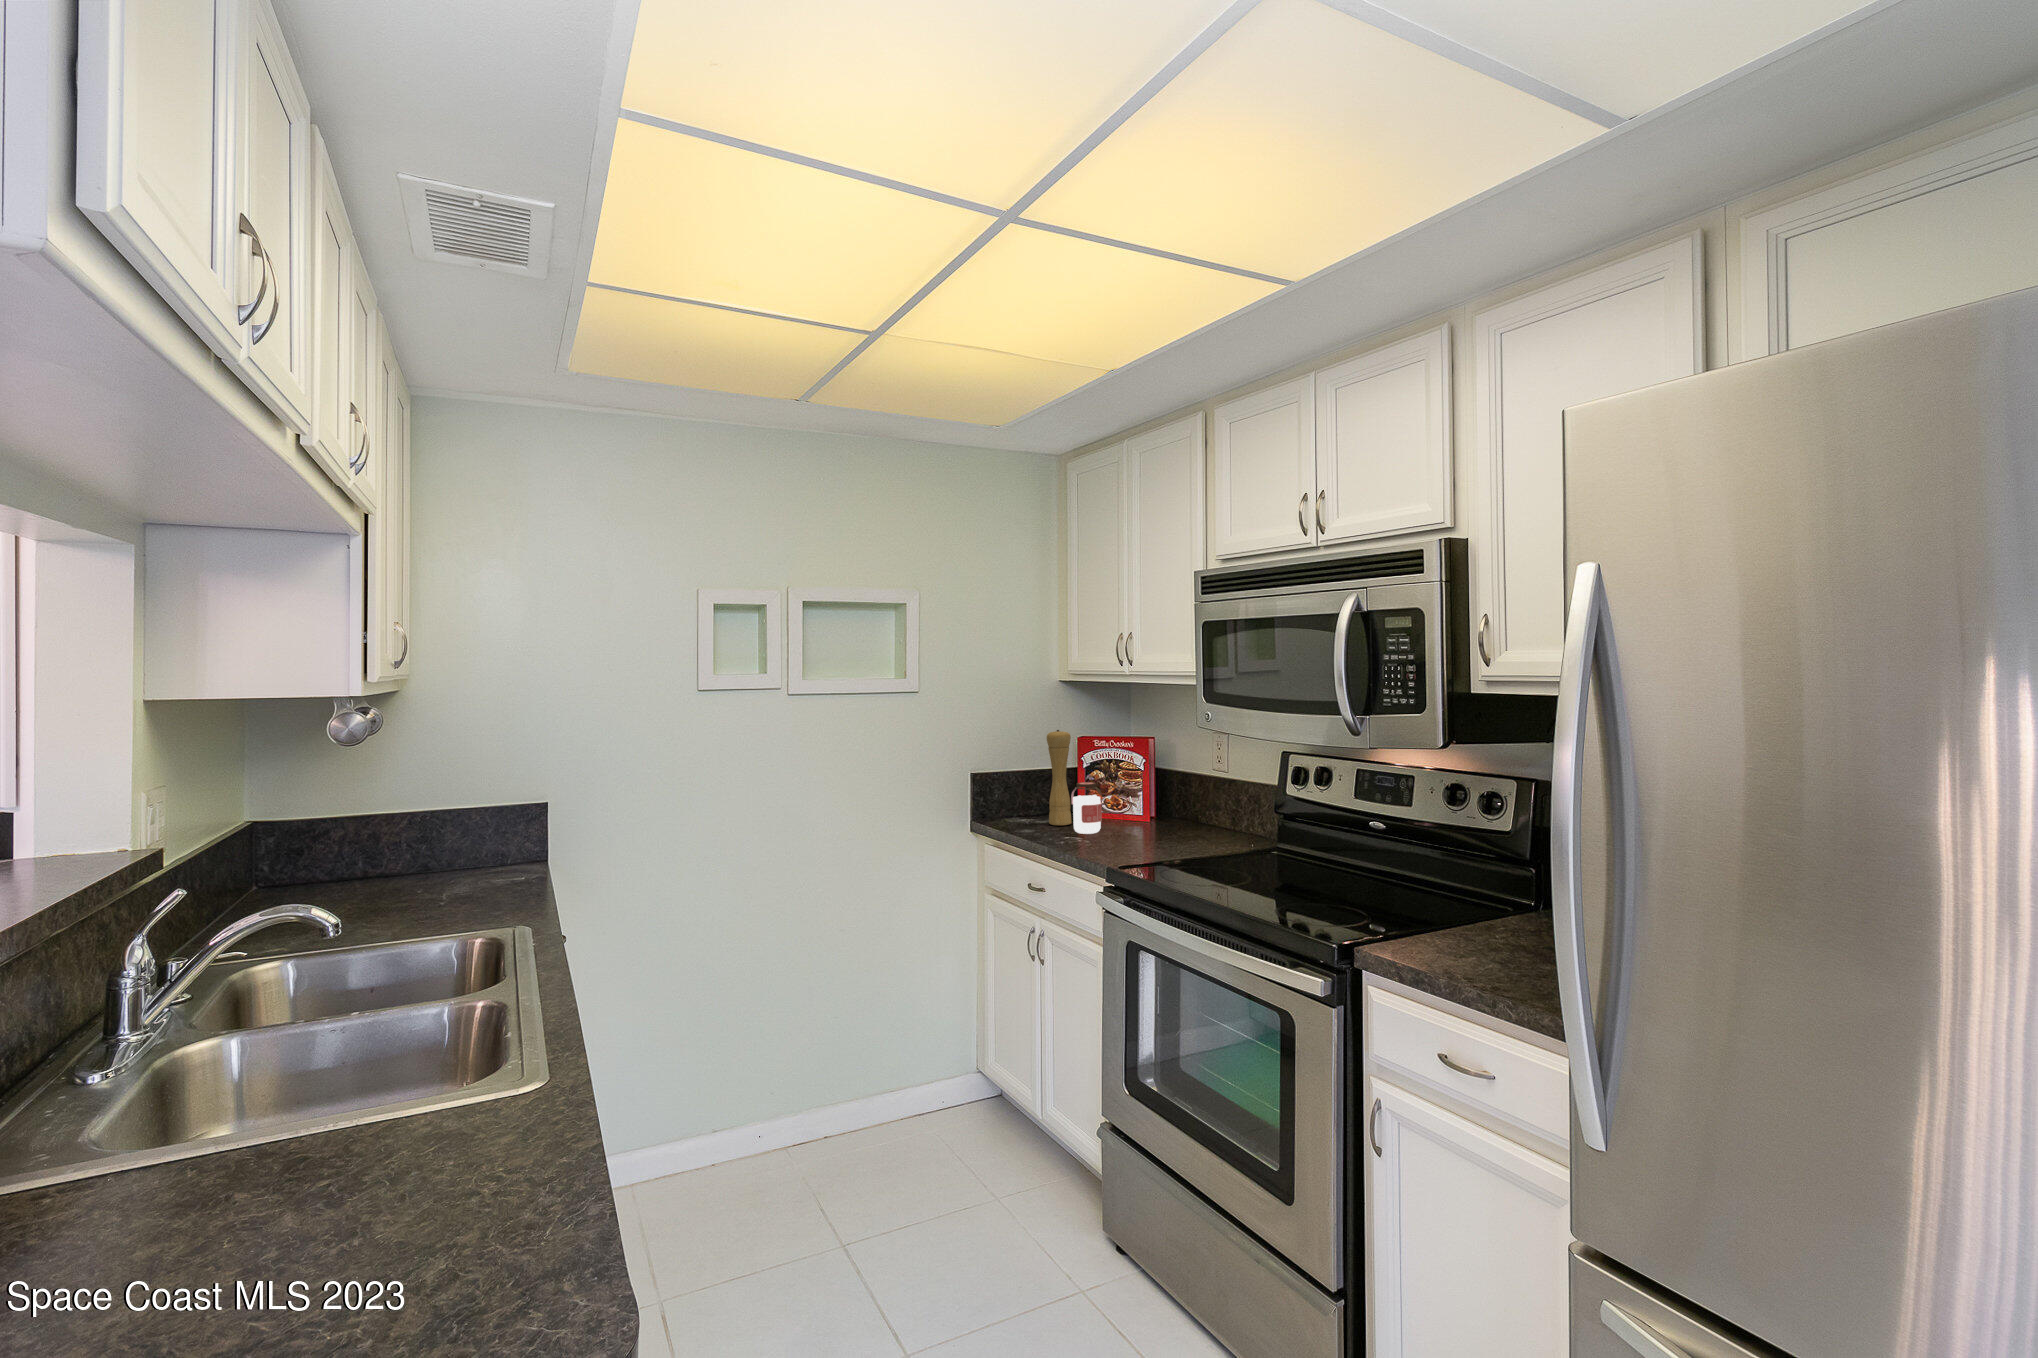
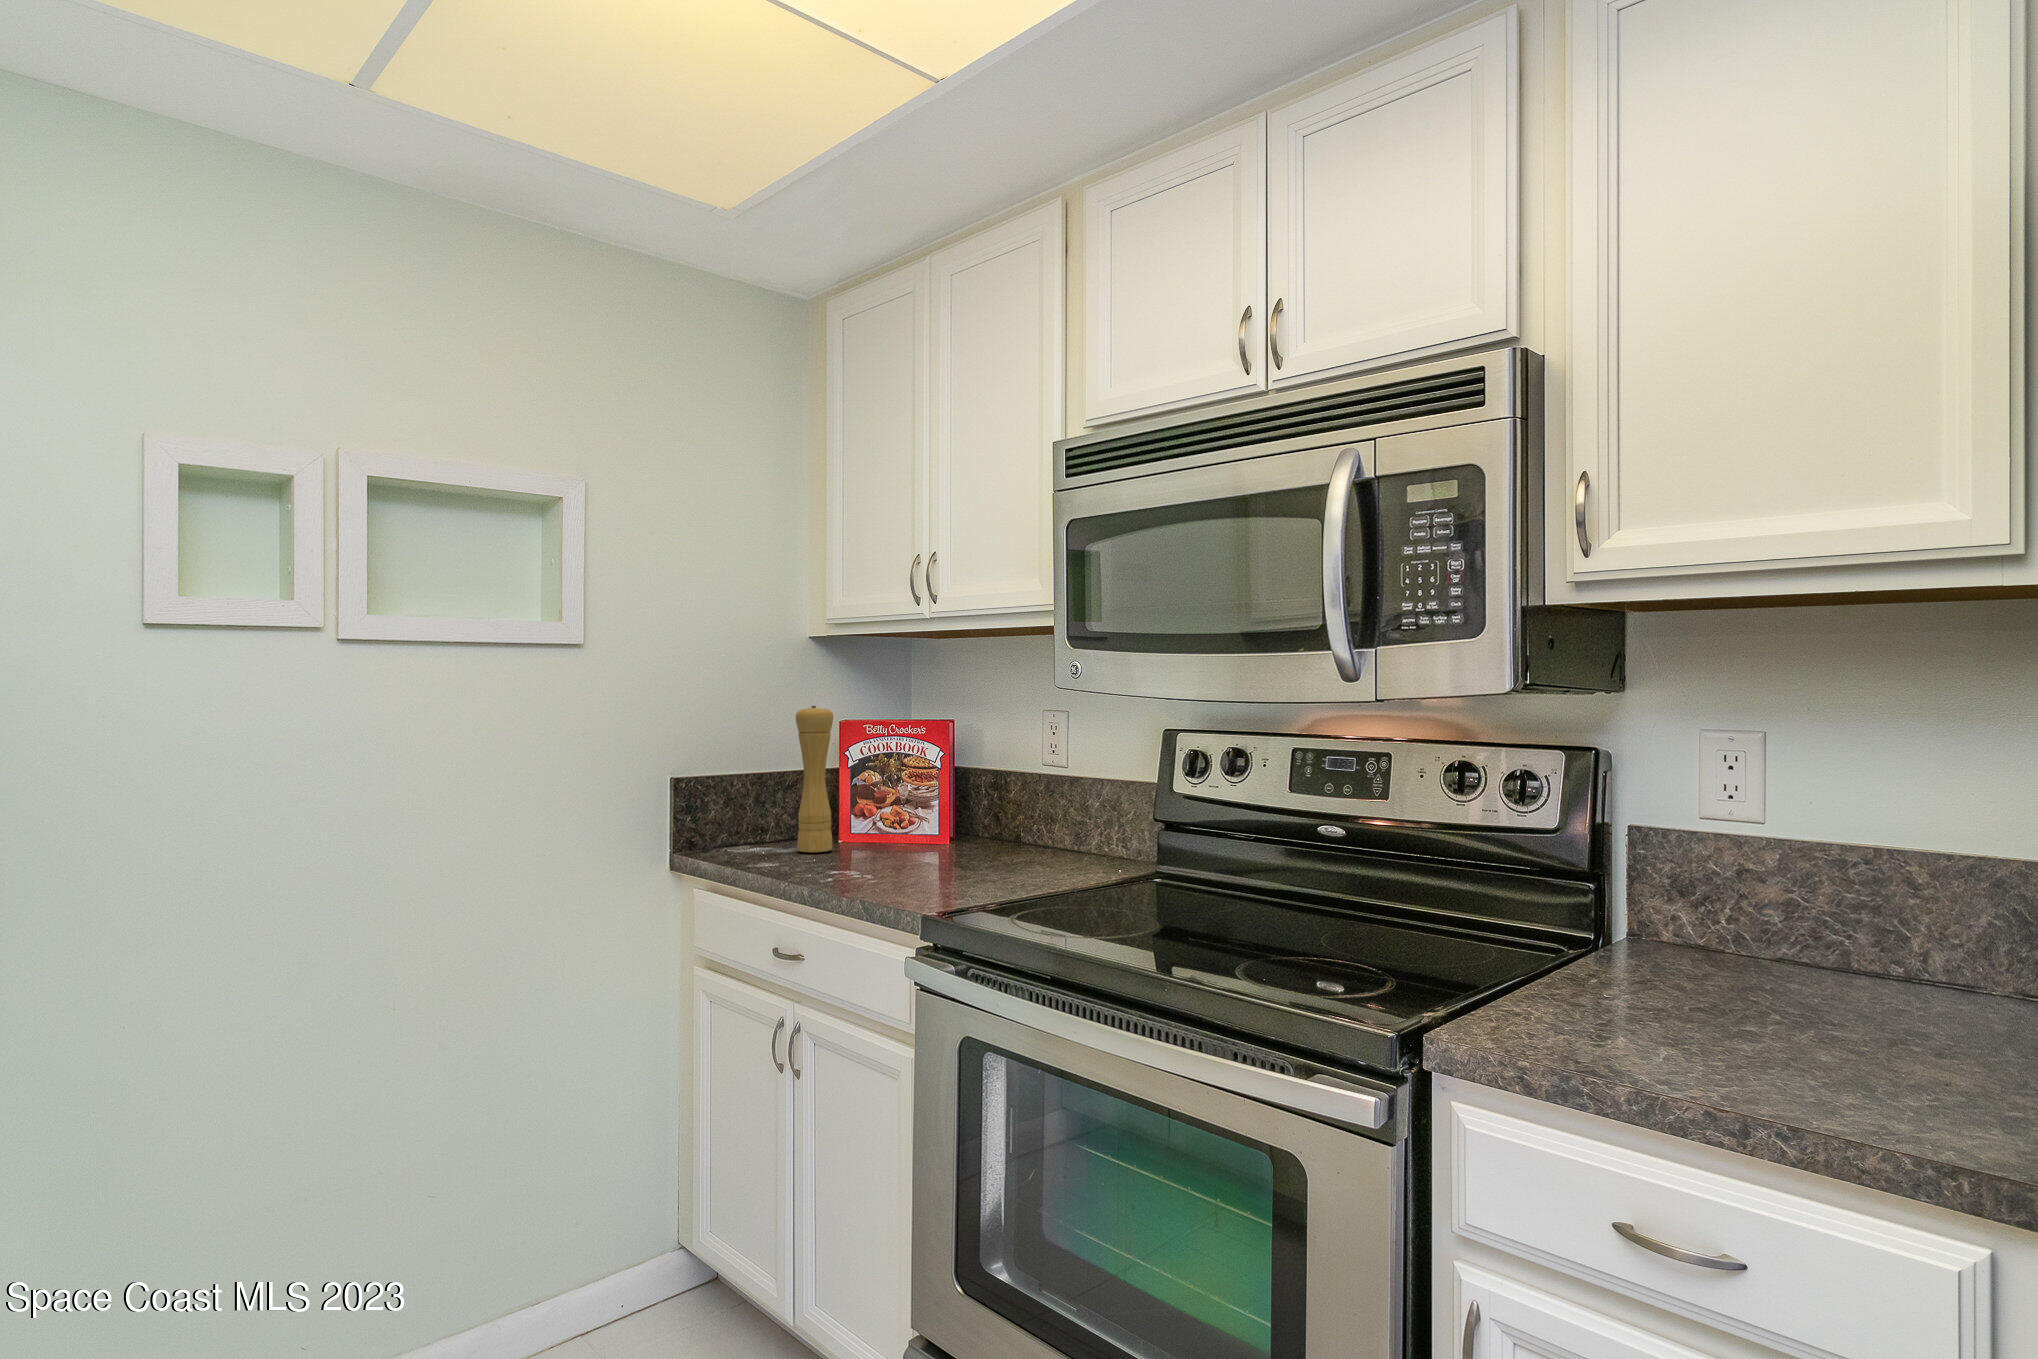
jar: present [1071,782,1102,834] -> none [838,783,887,864]

